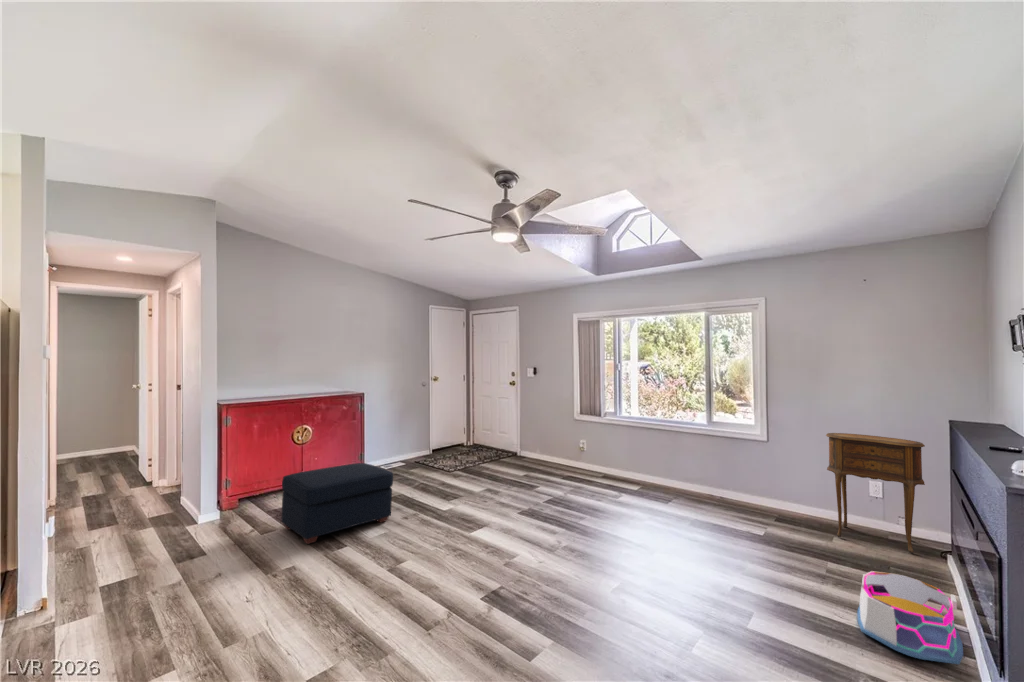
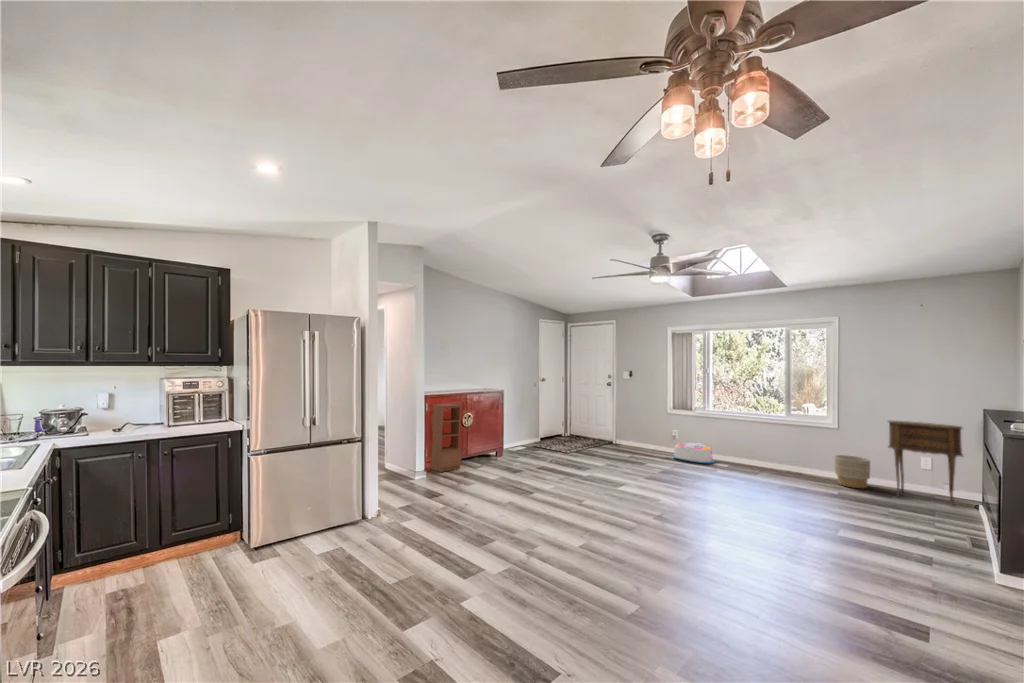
bookcase: none [238,417,286,513] -> present [430,404,462,472]
ottoman: present [281,463,393,544] -> none [477,439,552,489]
planter: none [761,476,805,522] -> present [834,455,870,488]
storage bin: present [858,571,963,664] -> present [673,443,715,463]

